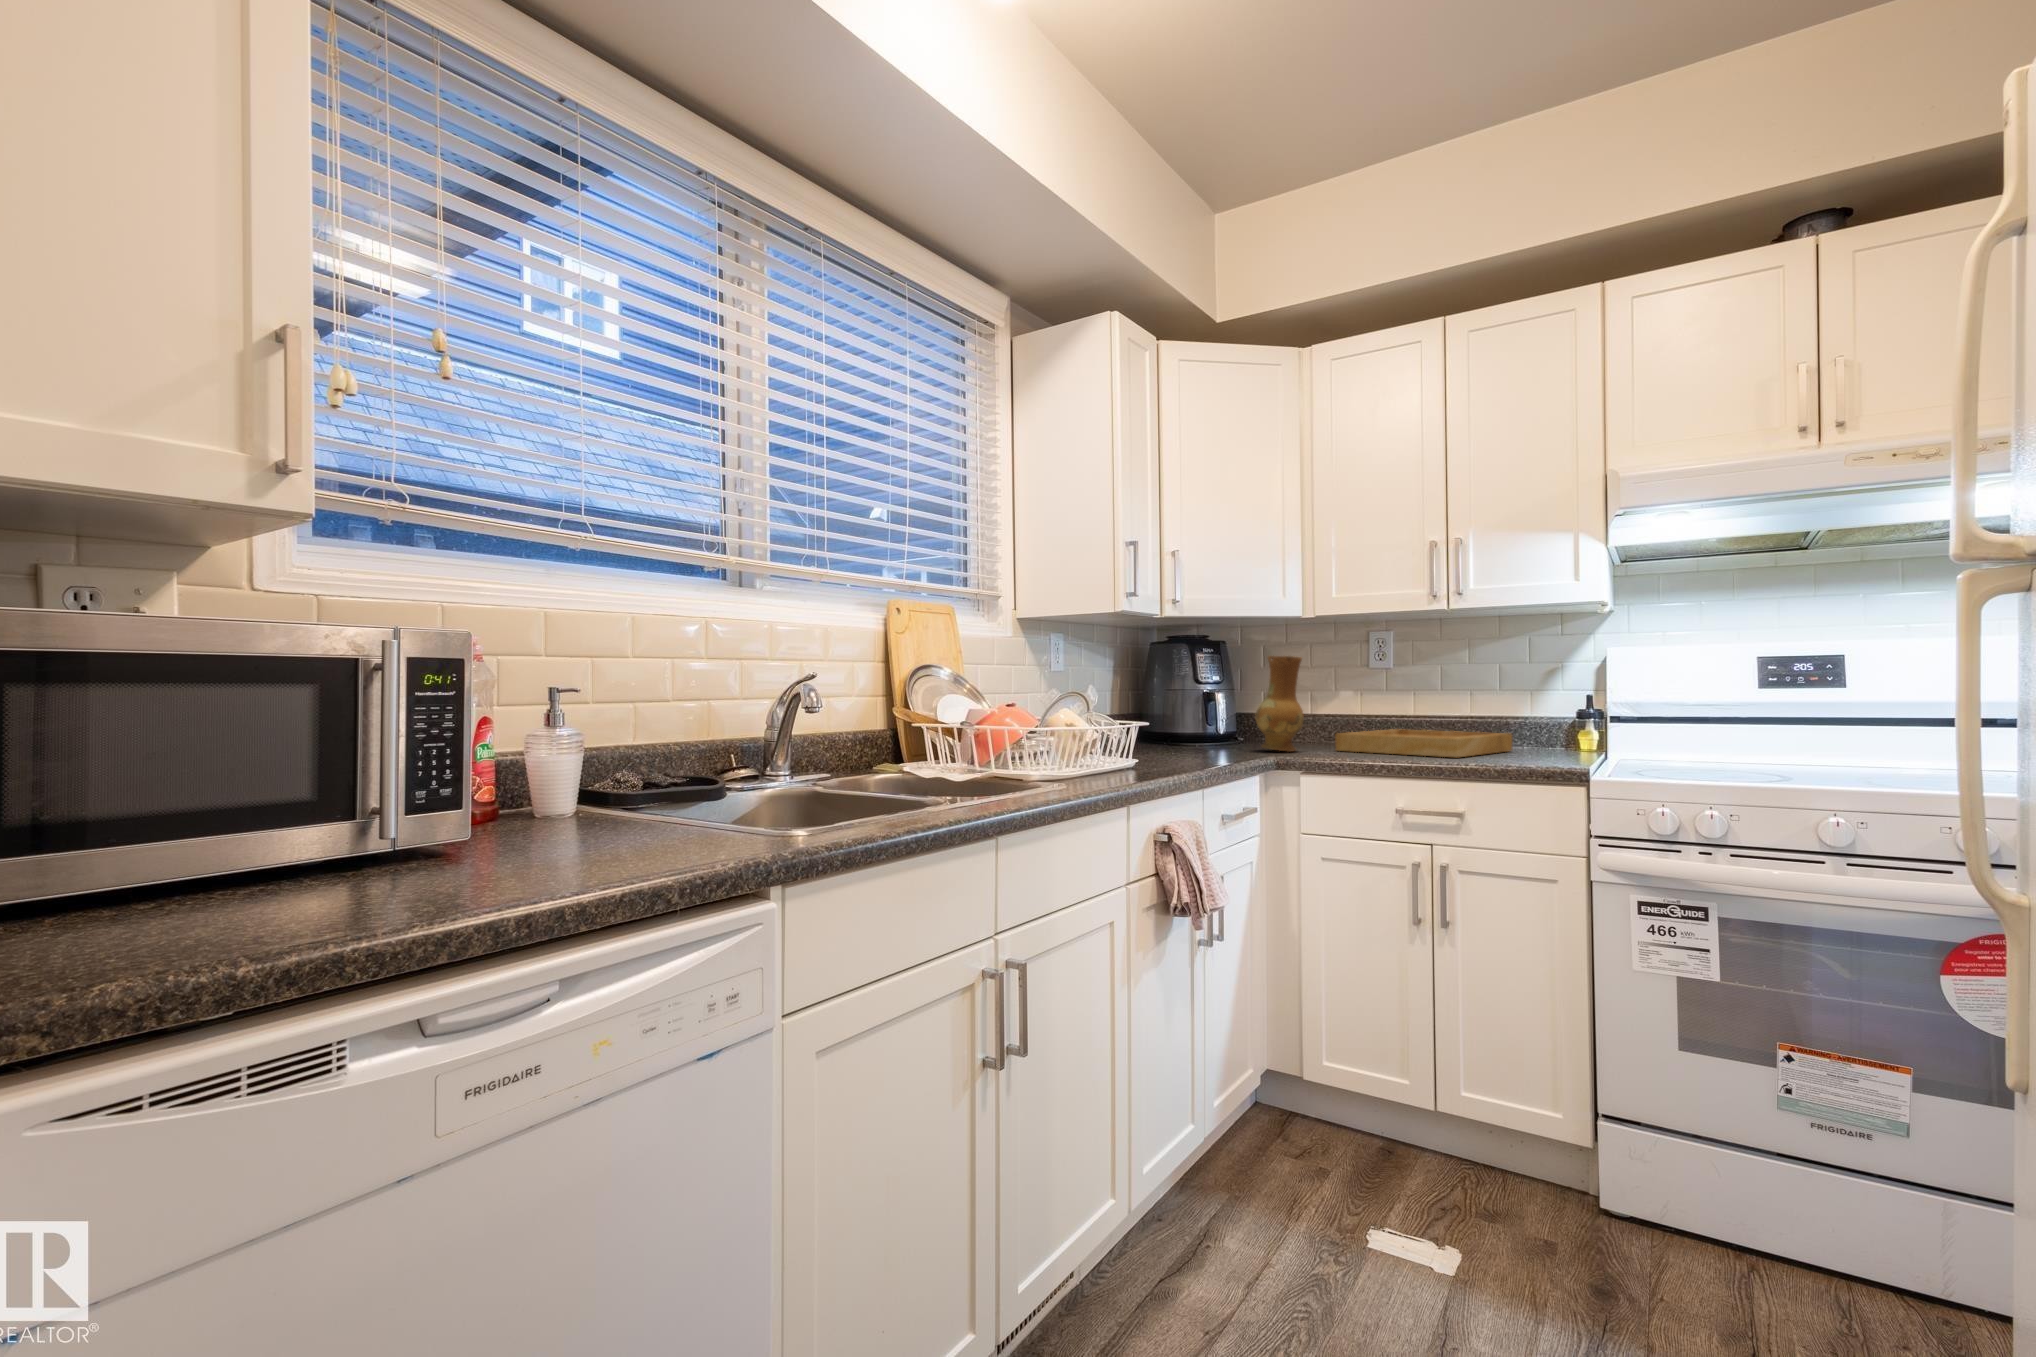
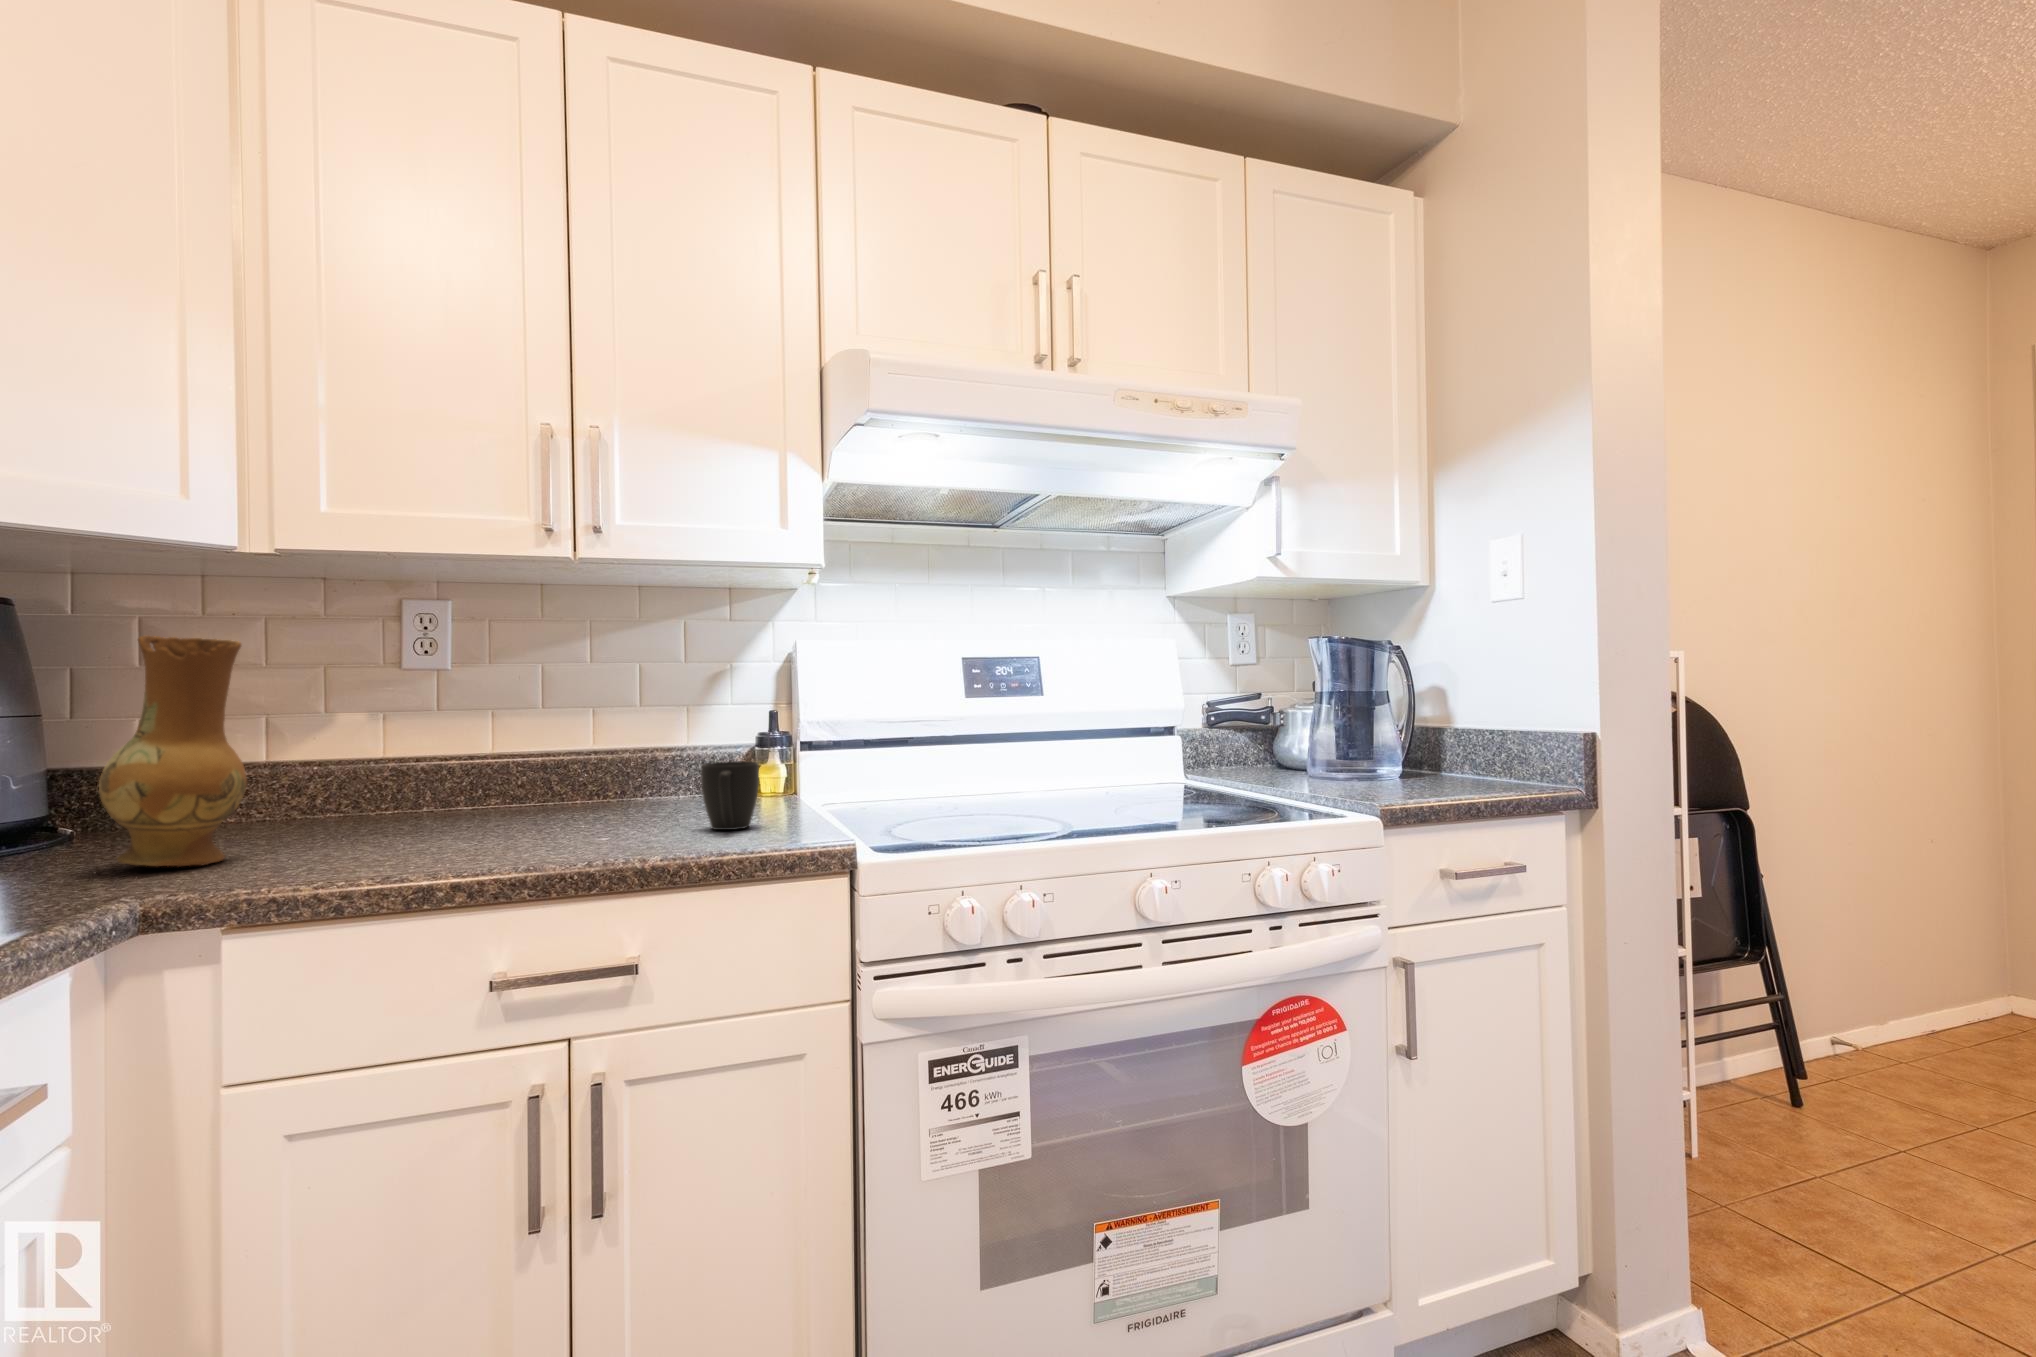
mug: none [1517,723,1554,761] -> present [701,761,759,830]
tray: present [1336,729,1512,758] -> none [330,777,666,845]

